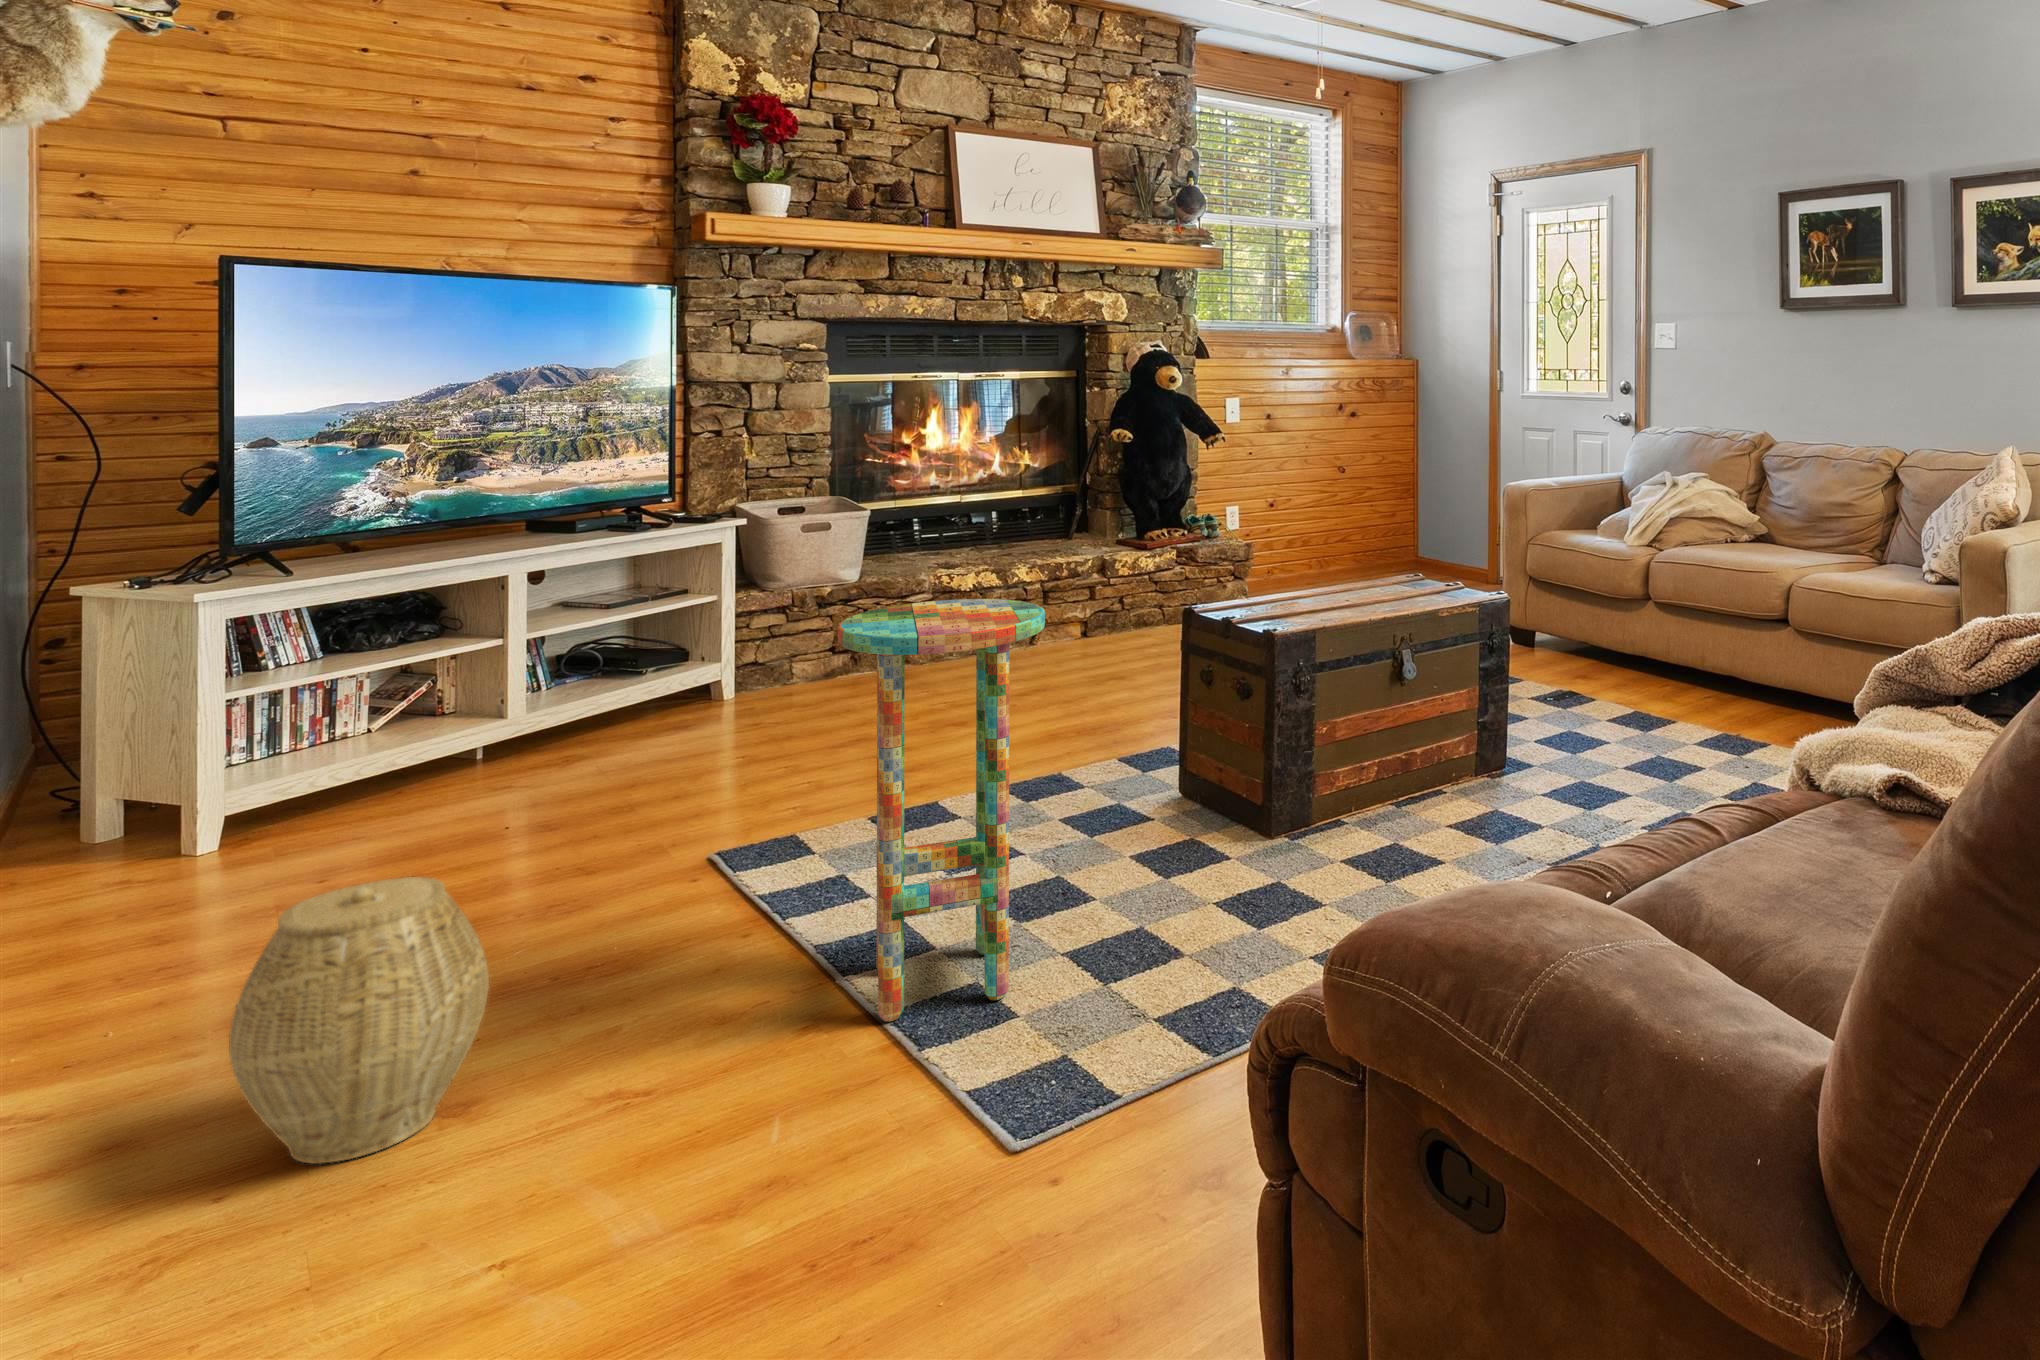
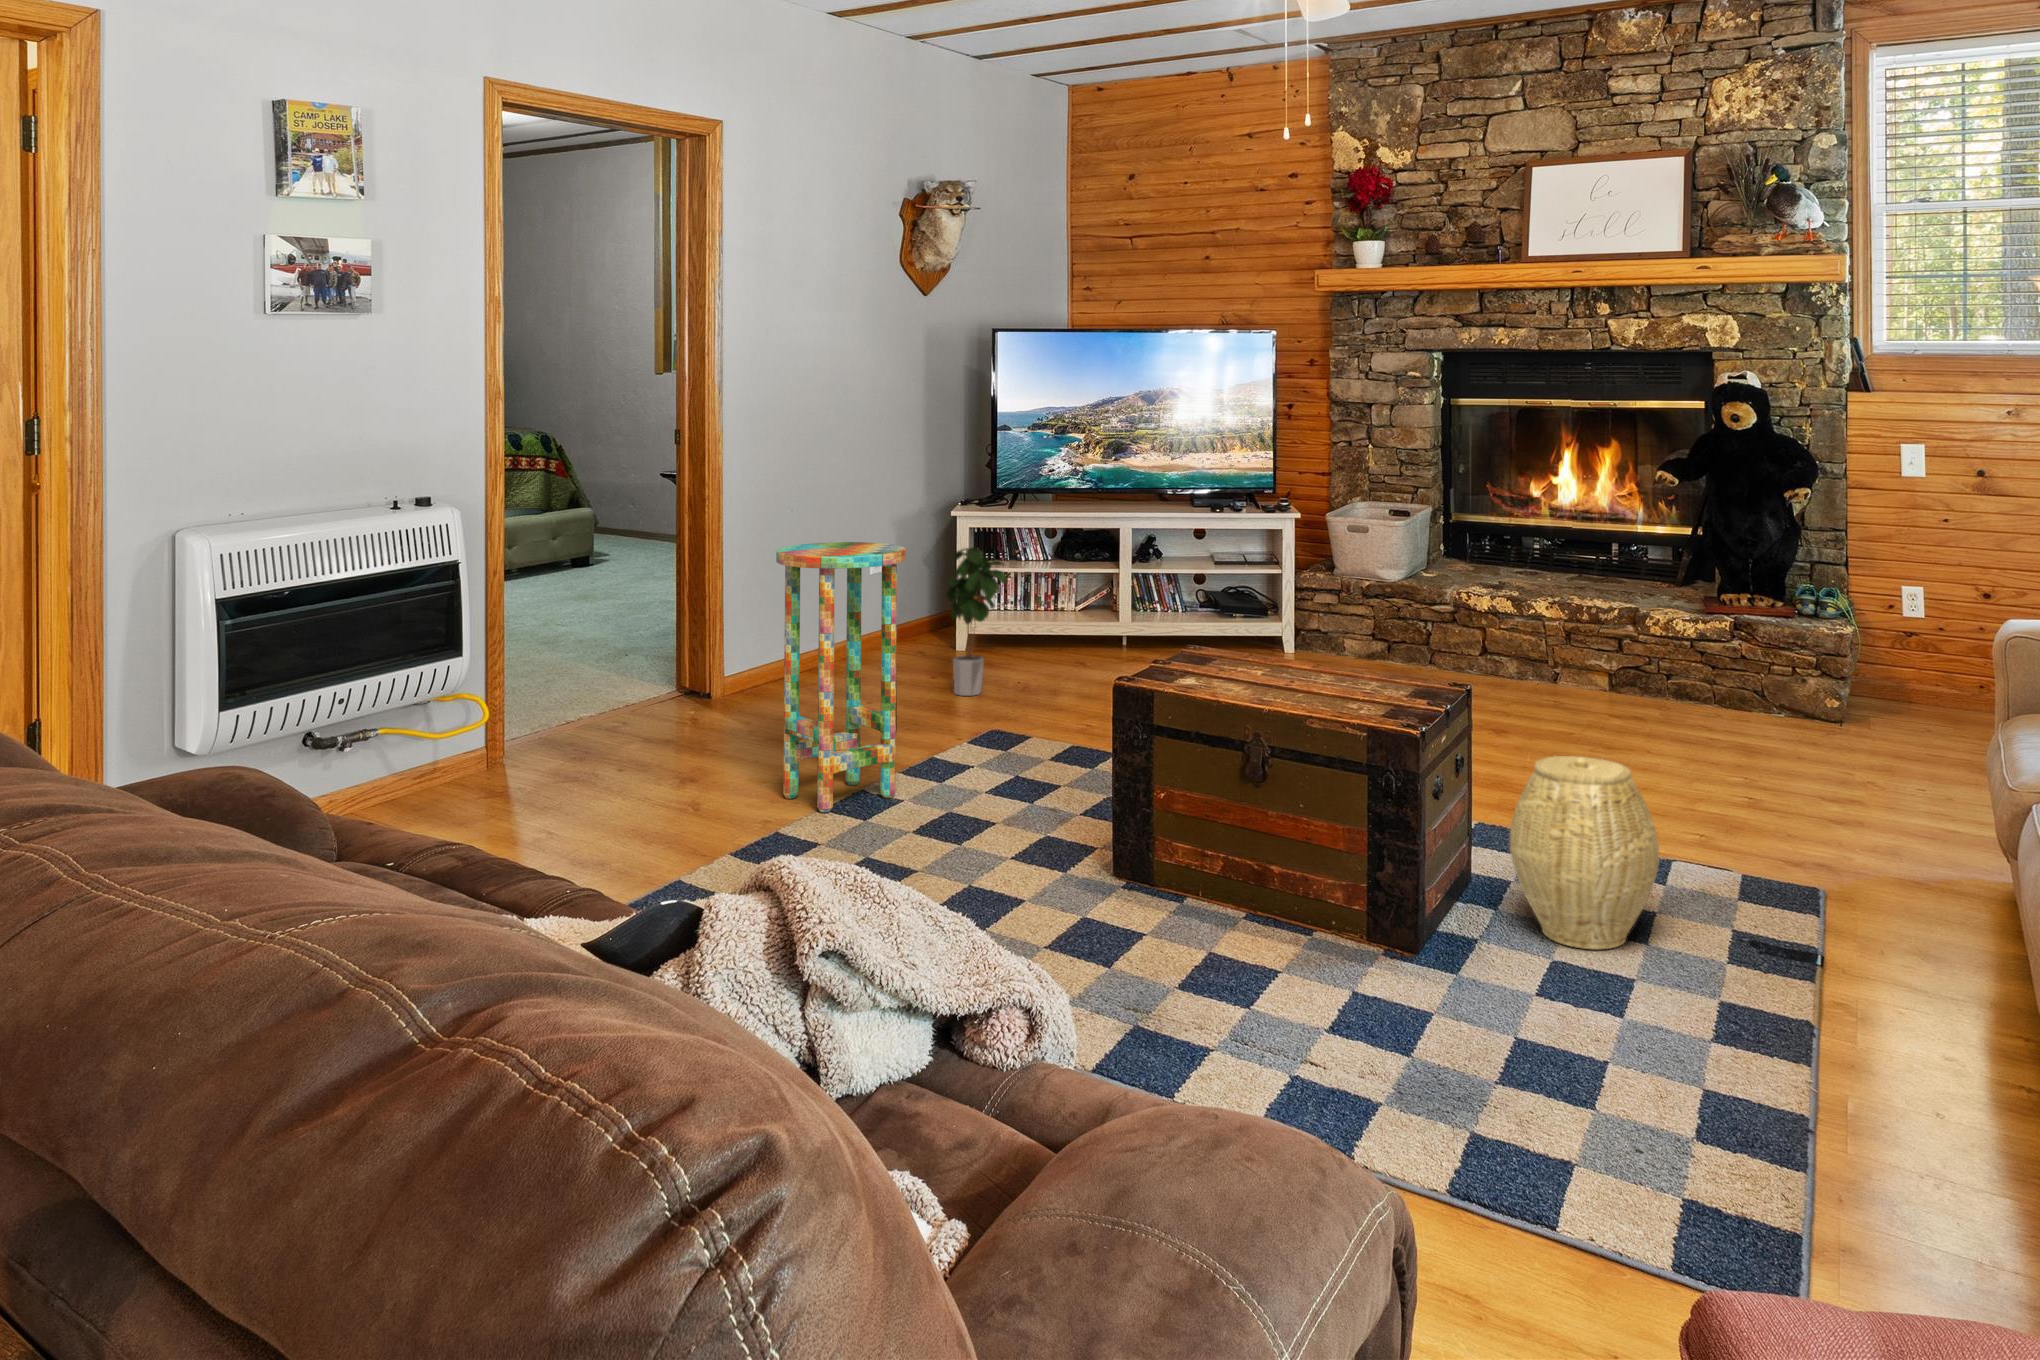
potted plant: none [424,625,653,865] -> present [946,547,1006,696]
woven basket: present [229,877,489,1164] -> present [1510,756,1659,949]

